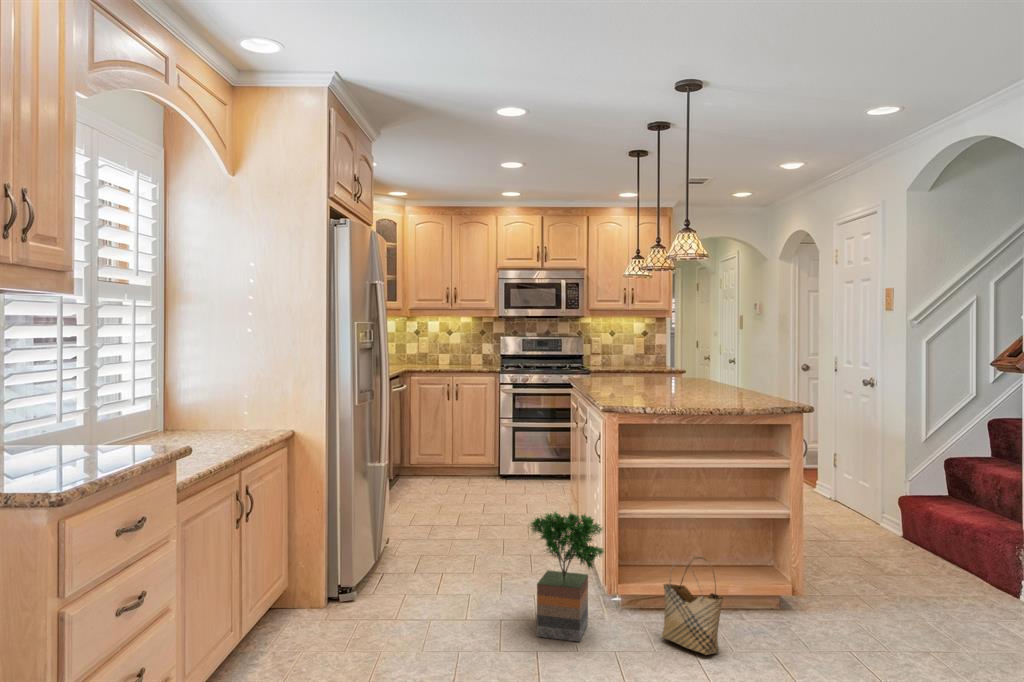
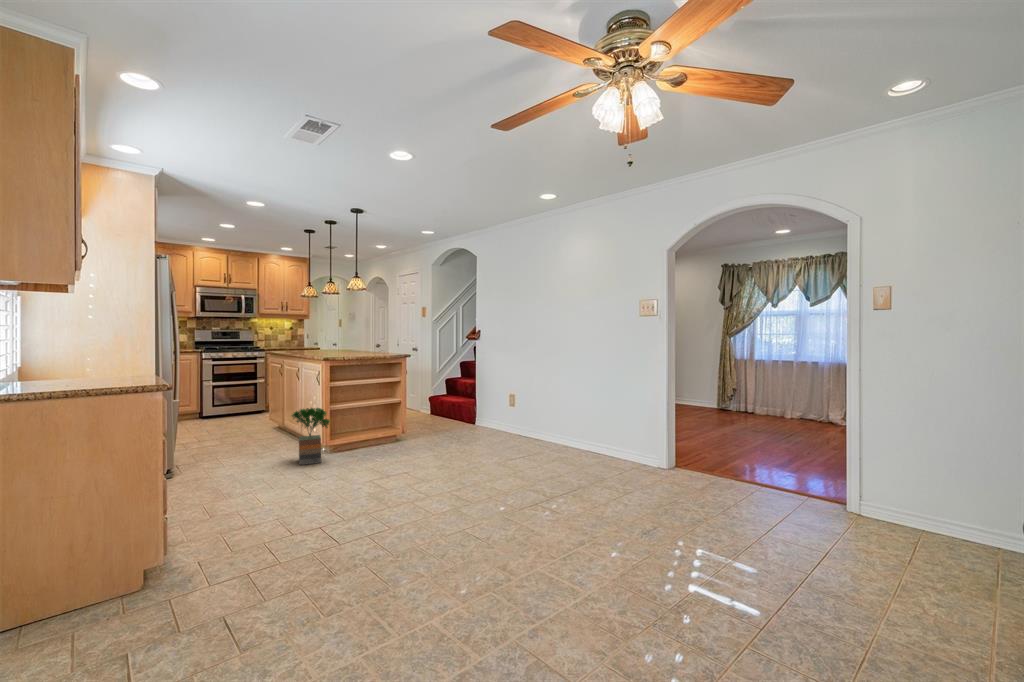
woven basket: present [662,557,723,655] -> none [356,418,383,455]

